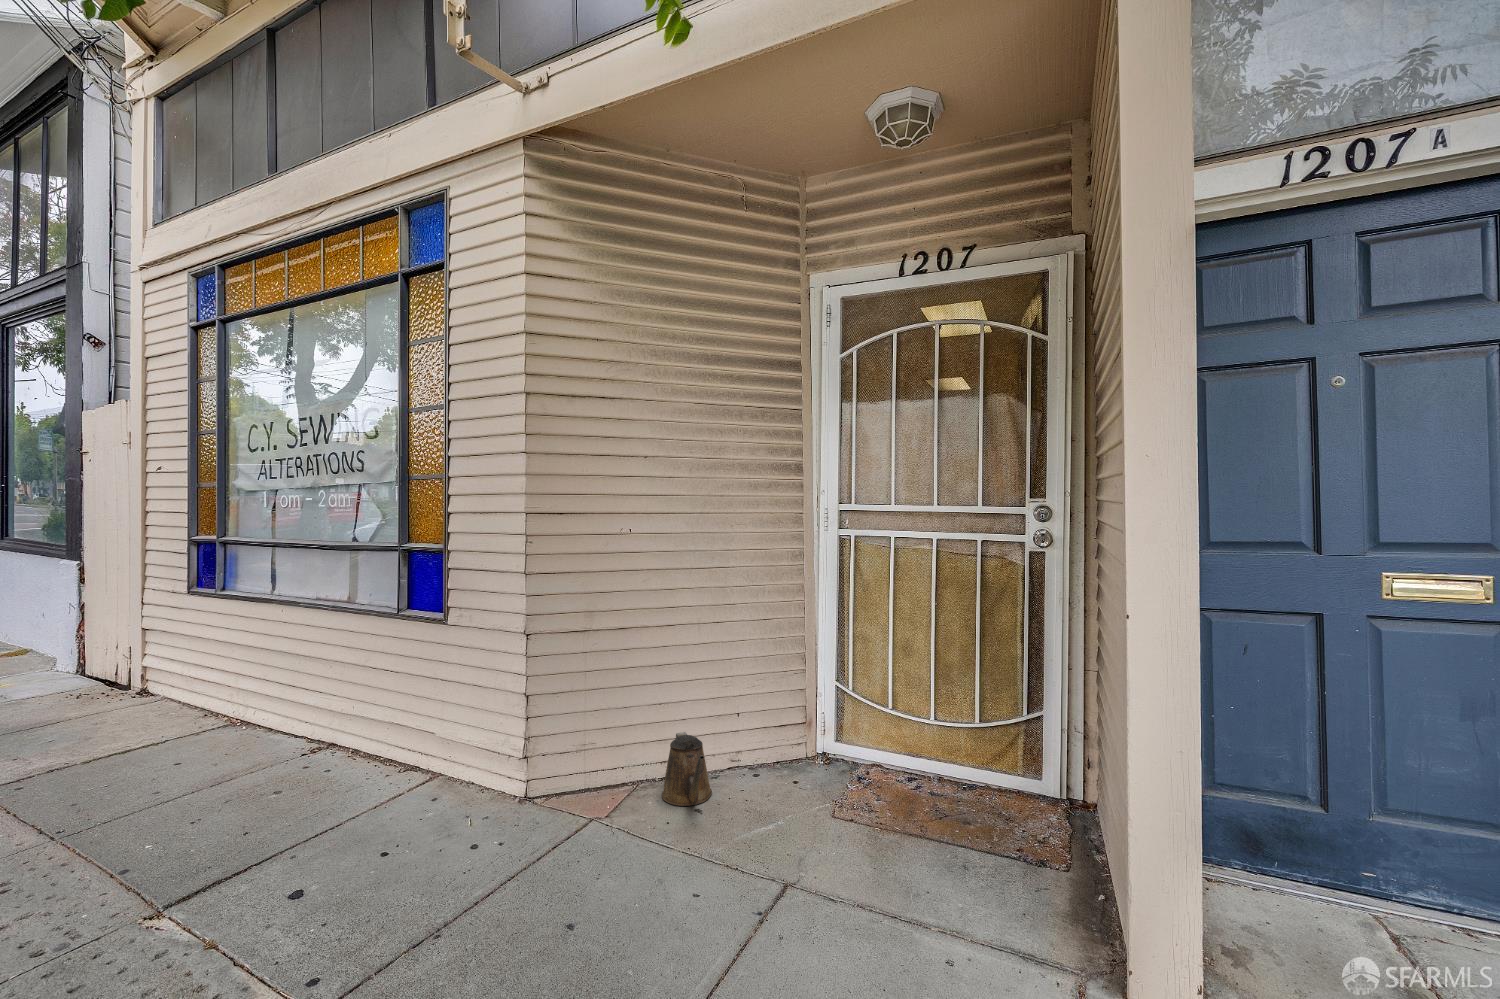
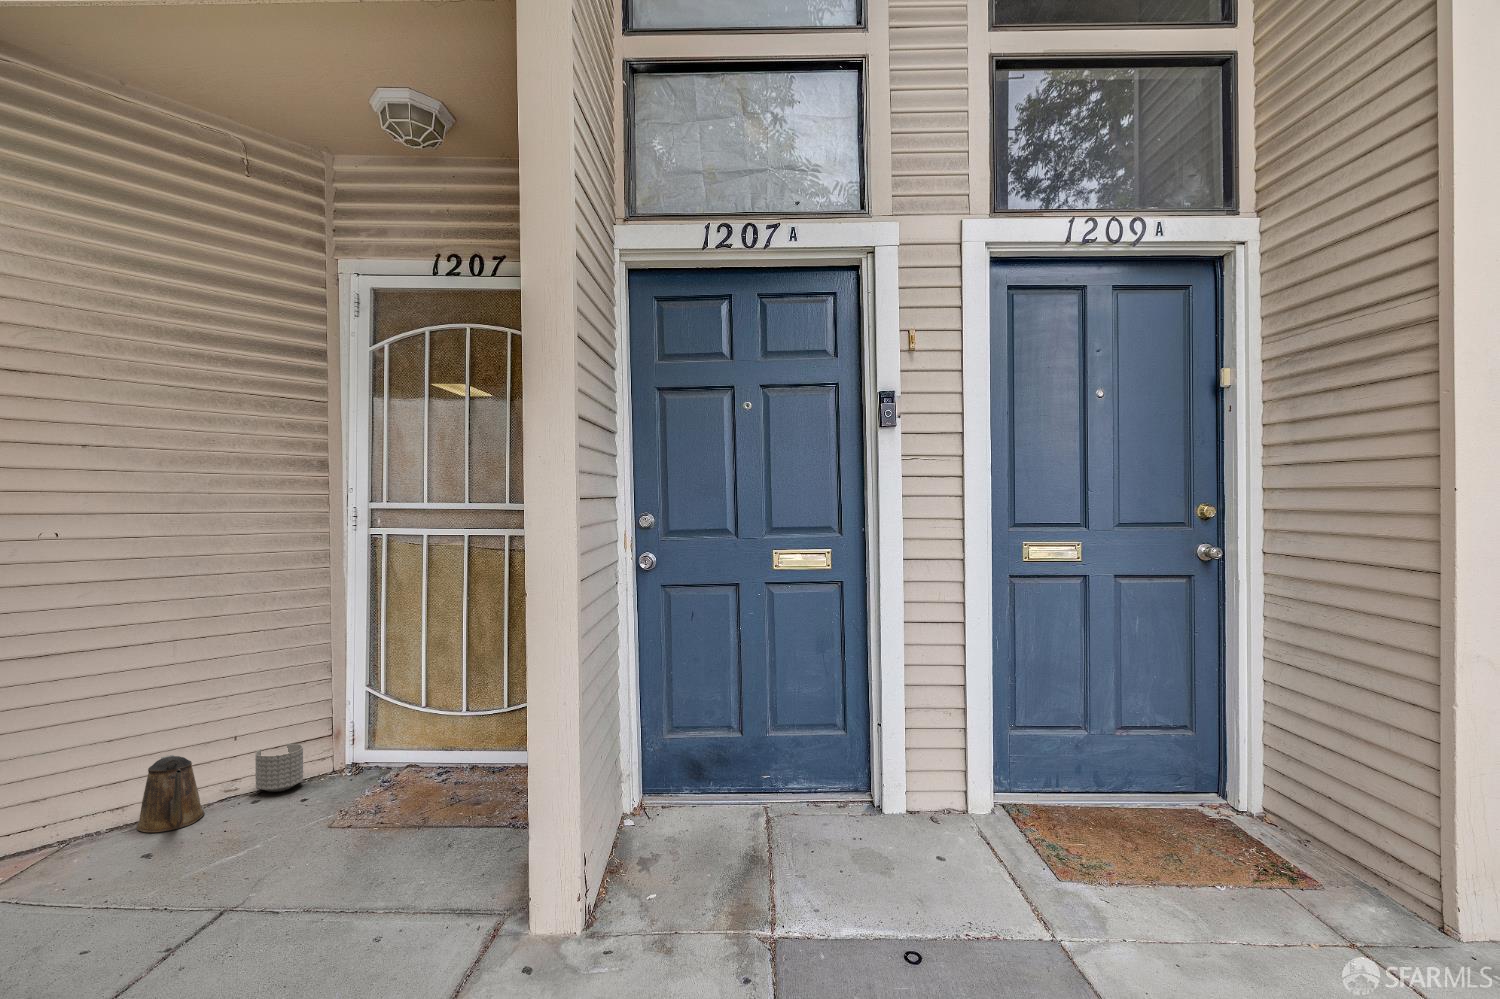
planter: none [747,730,786,777] -> present [255,744,303,792]

